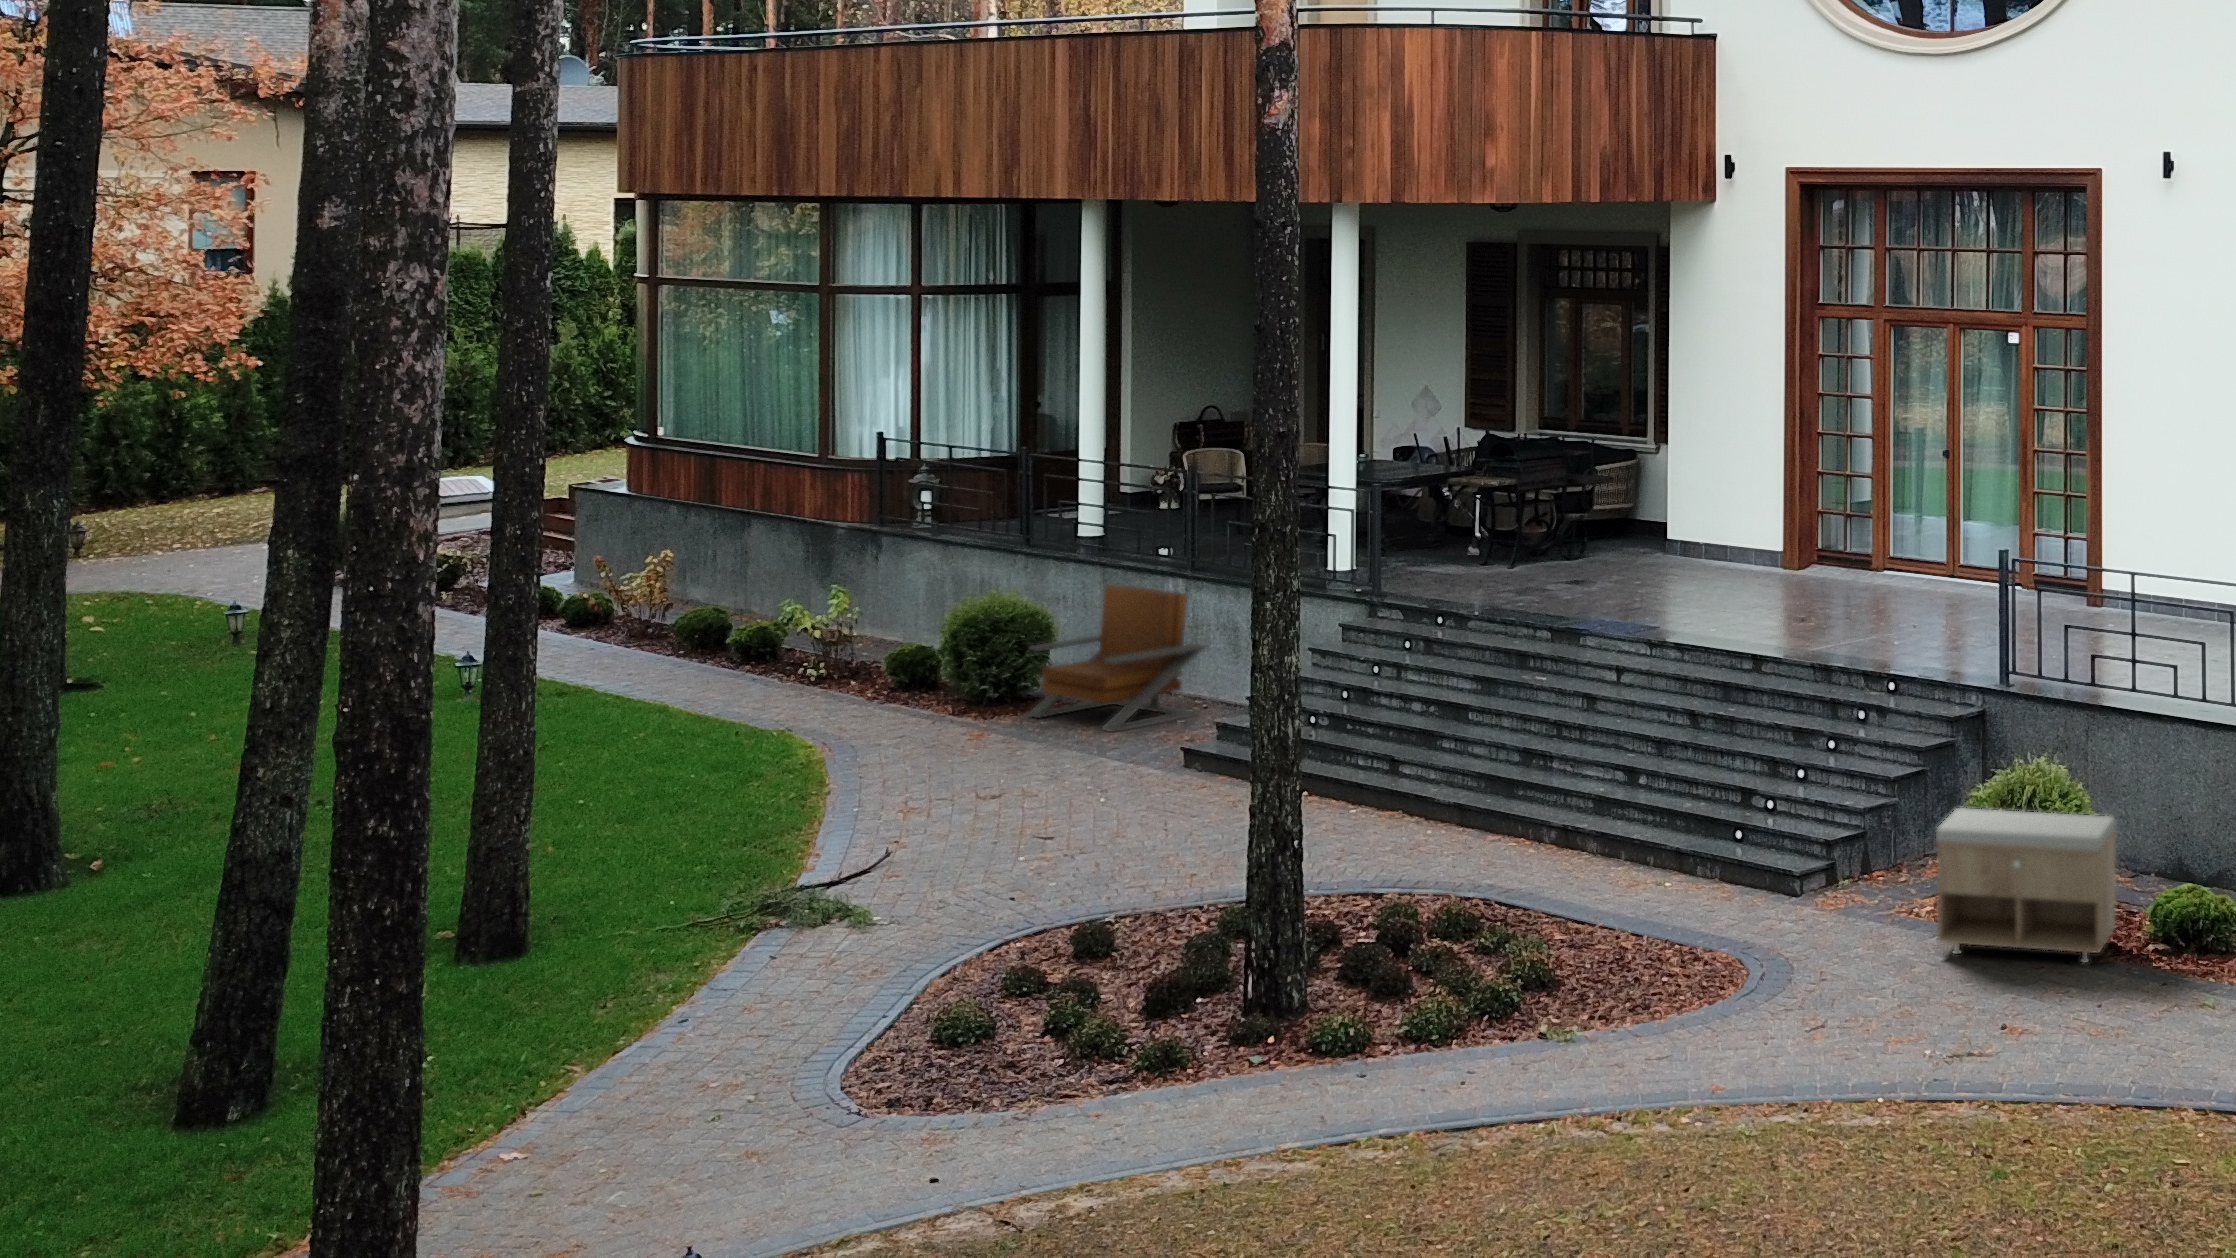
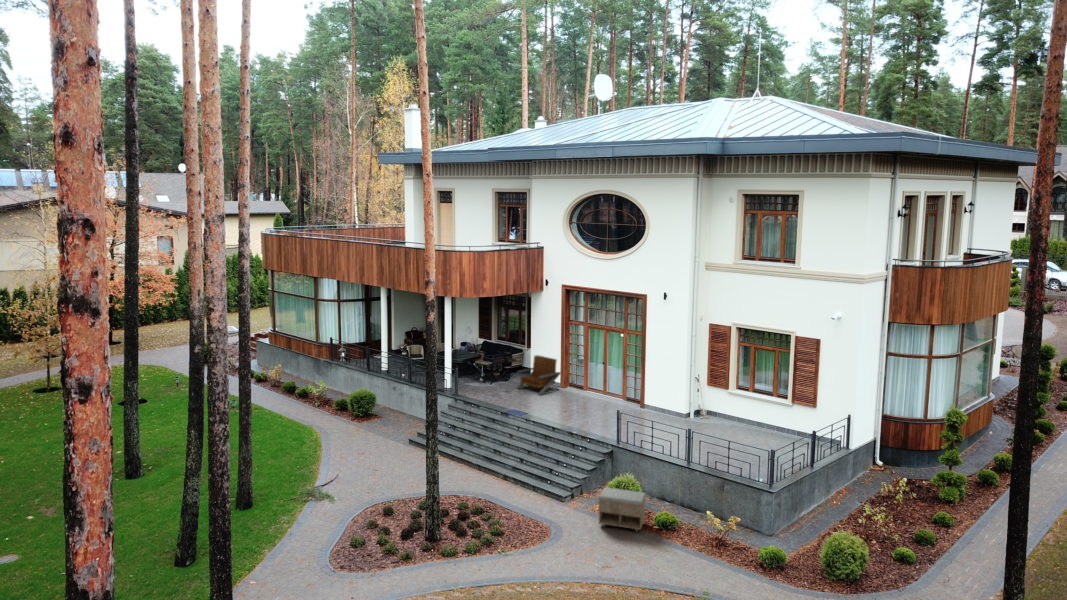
lounge chair: present [1029,585,1204,732] -> present [517,355,561,395]

